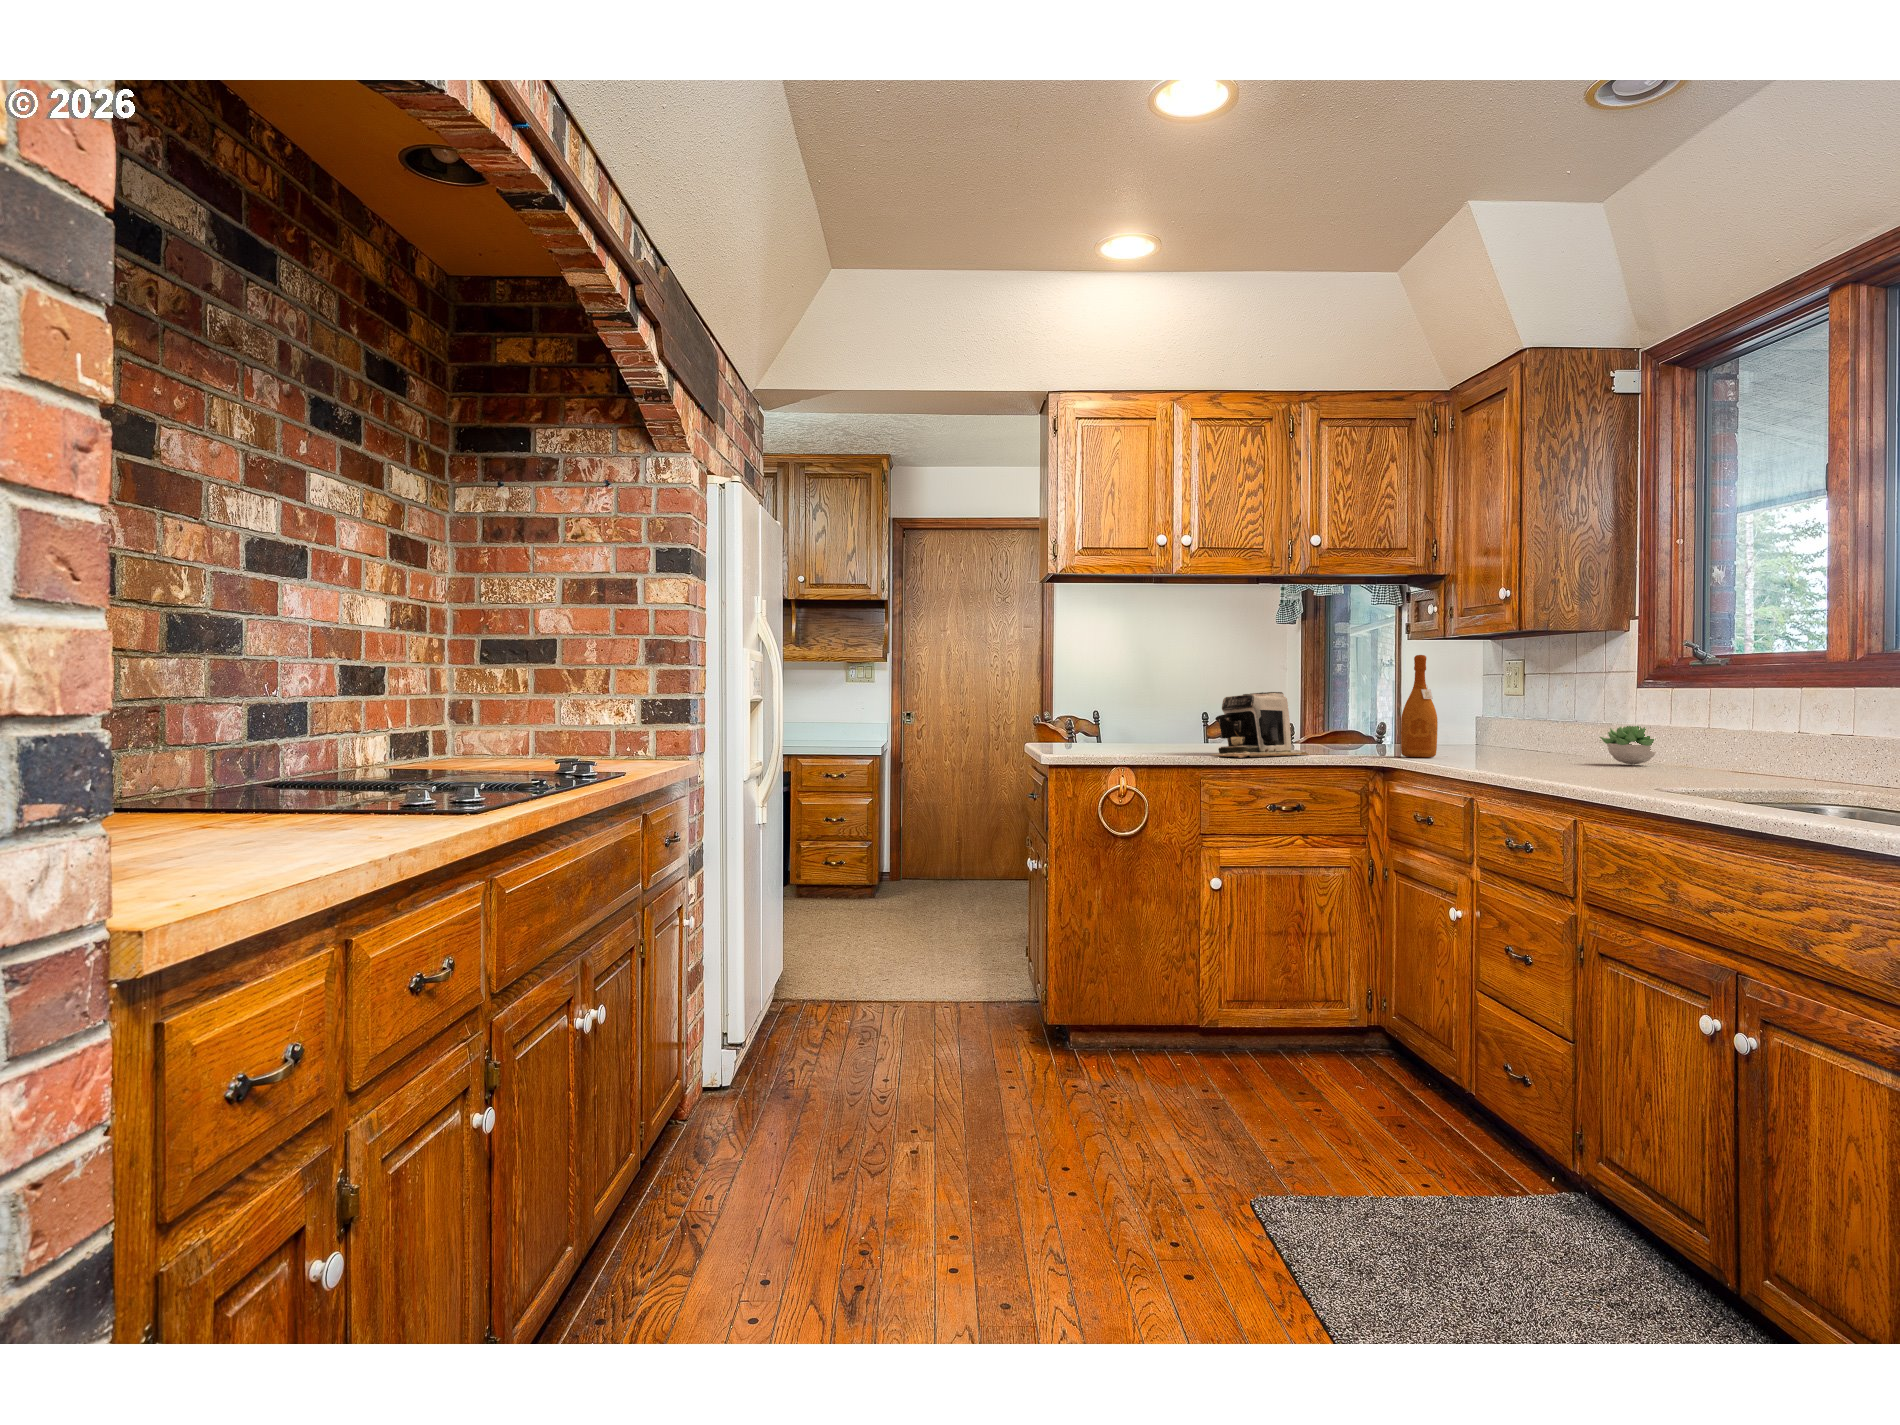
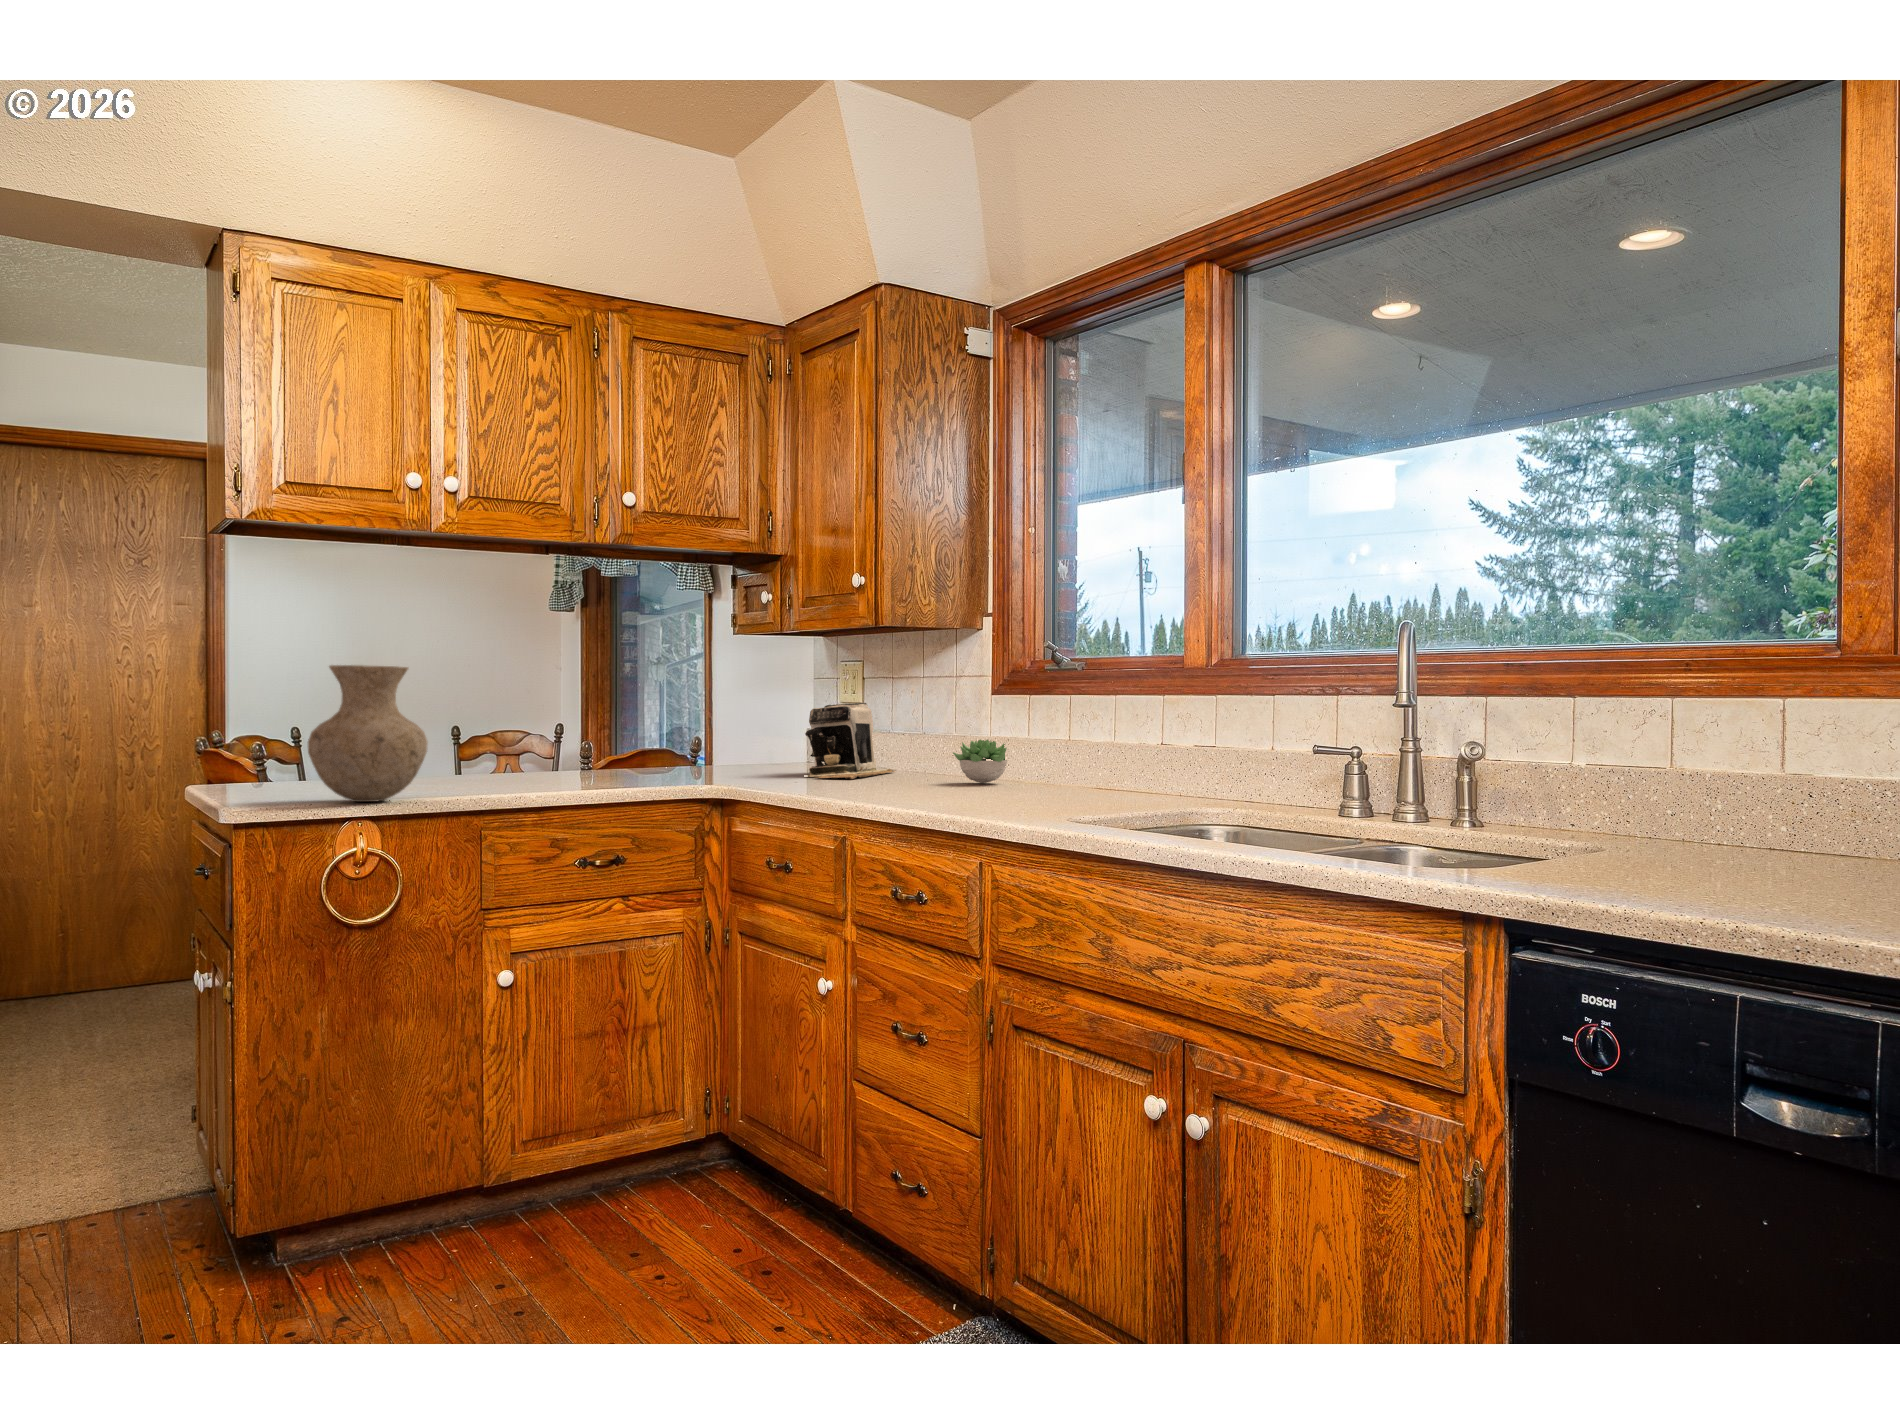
wine bottle: present [1401,655,1438,757] -> none [740,655,782,783]
vase: none [1096,669,1167,757] -> present [308,665,428,802]
coffee maker: present [1213,692,1309,758] -> present [805,703,895,779]

